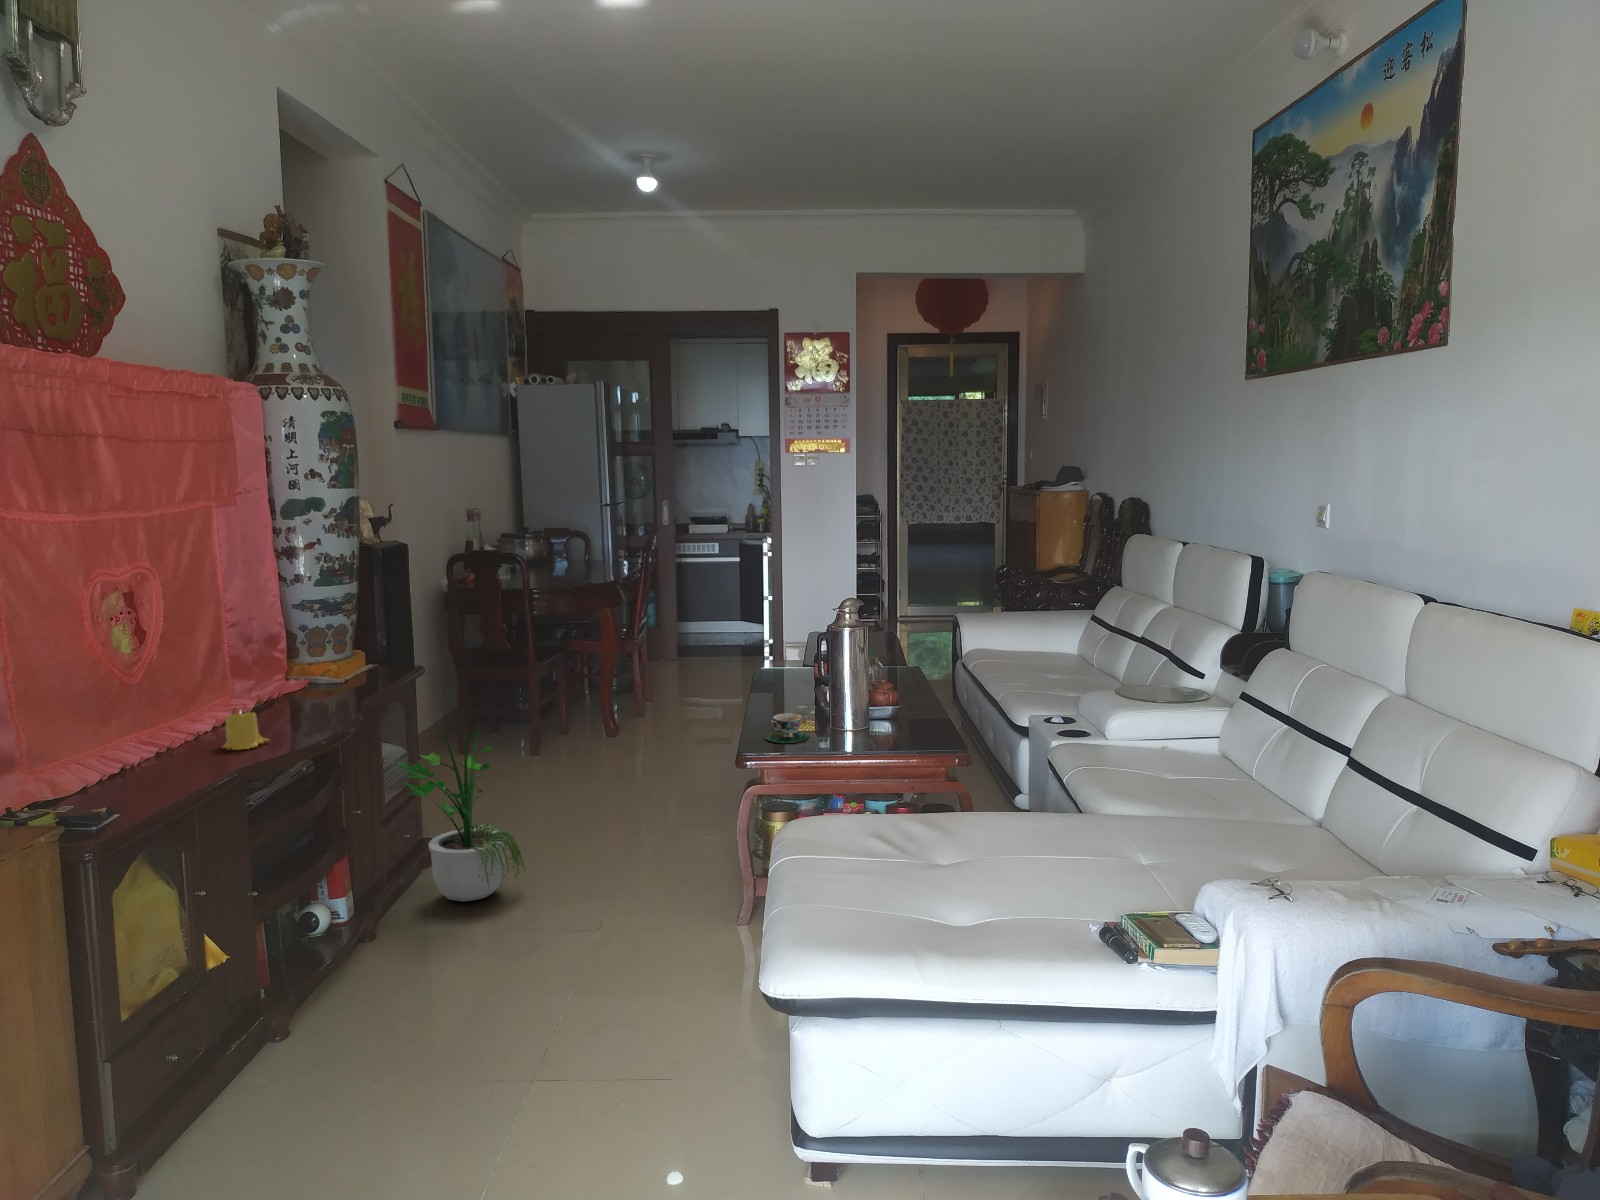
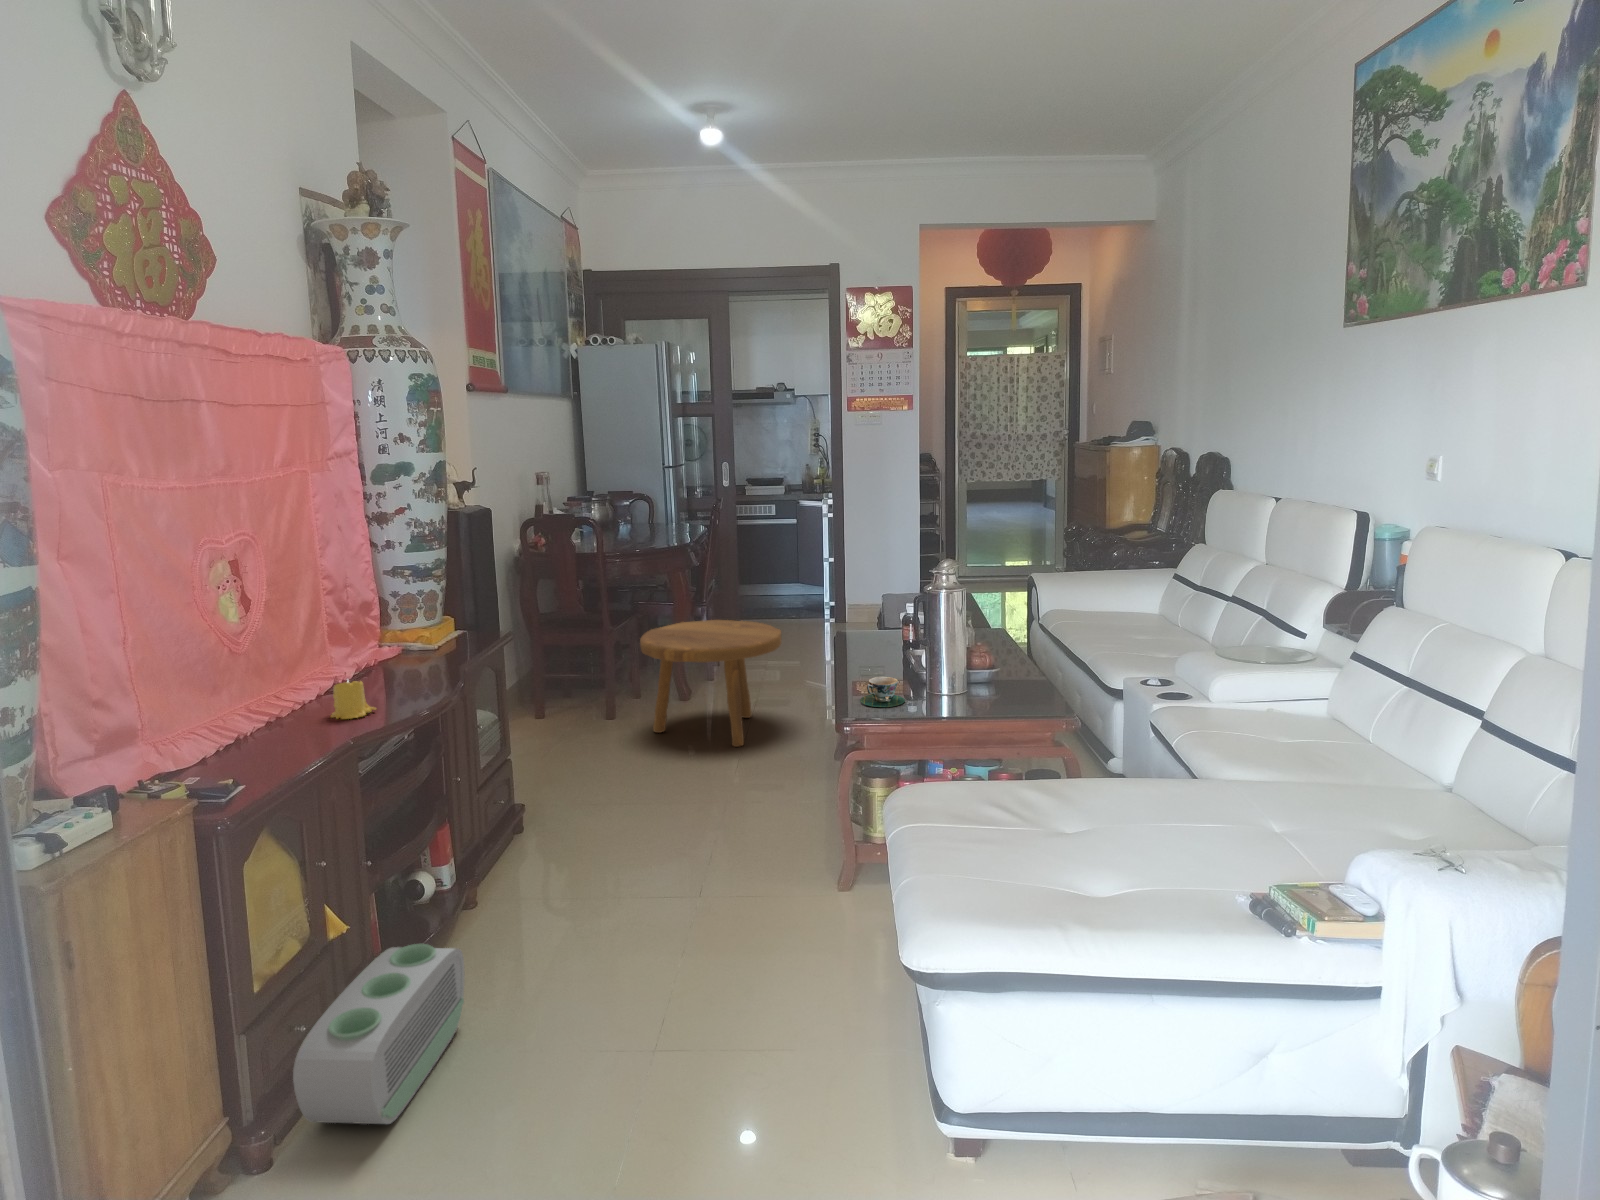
footstool: none [562,658,705,785] -> present [640,620,781,747]
potted plant: present [397,717,526,901] -> none [490,673,620,866]
air purifier: none [163,974,350,1152] -> present [293,944,465,1124]

